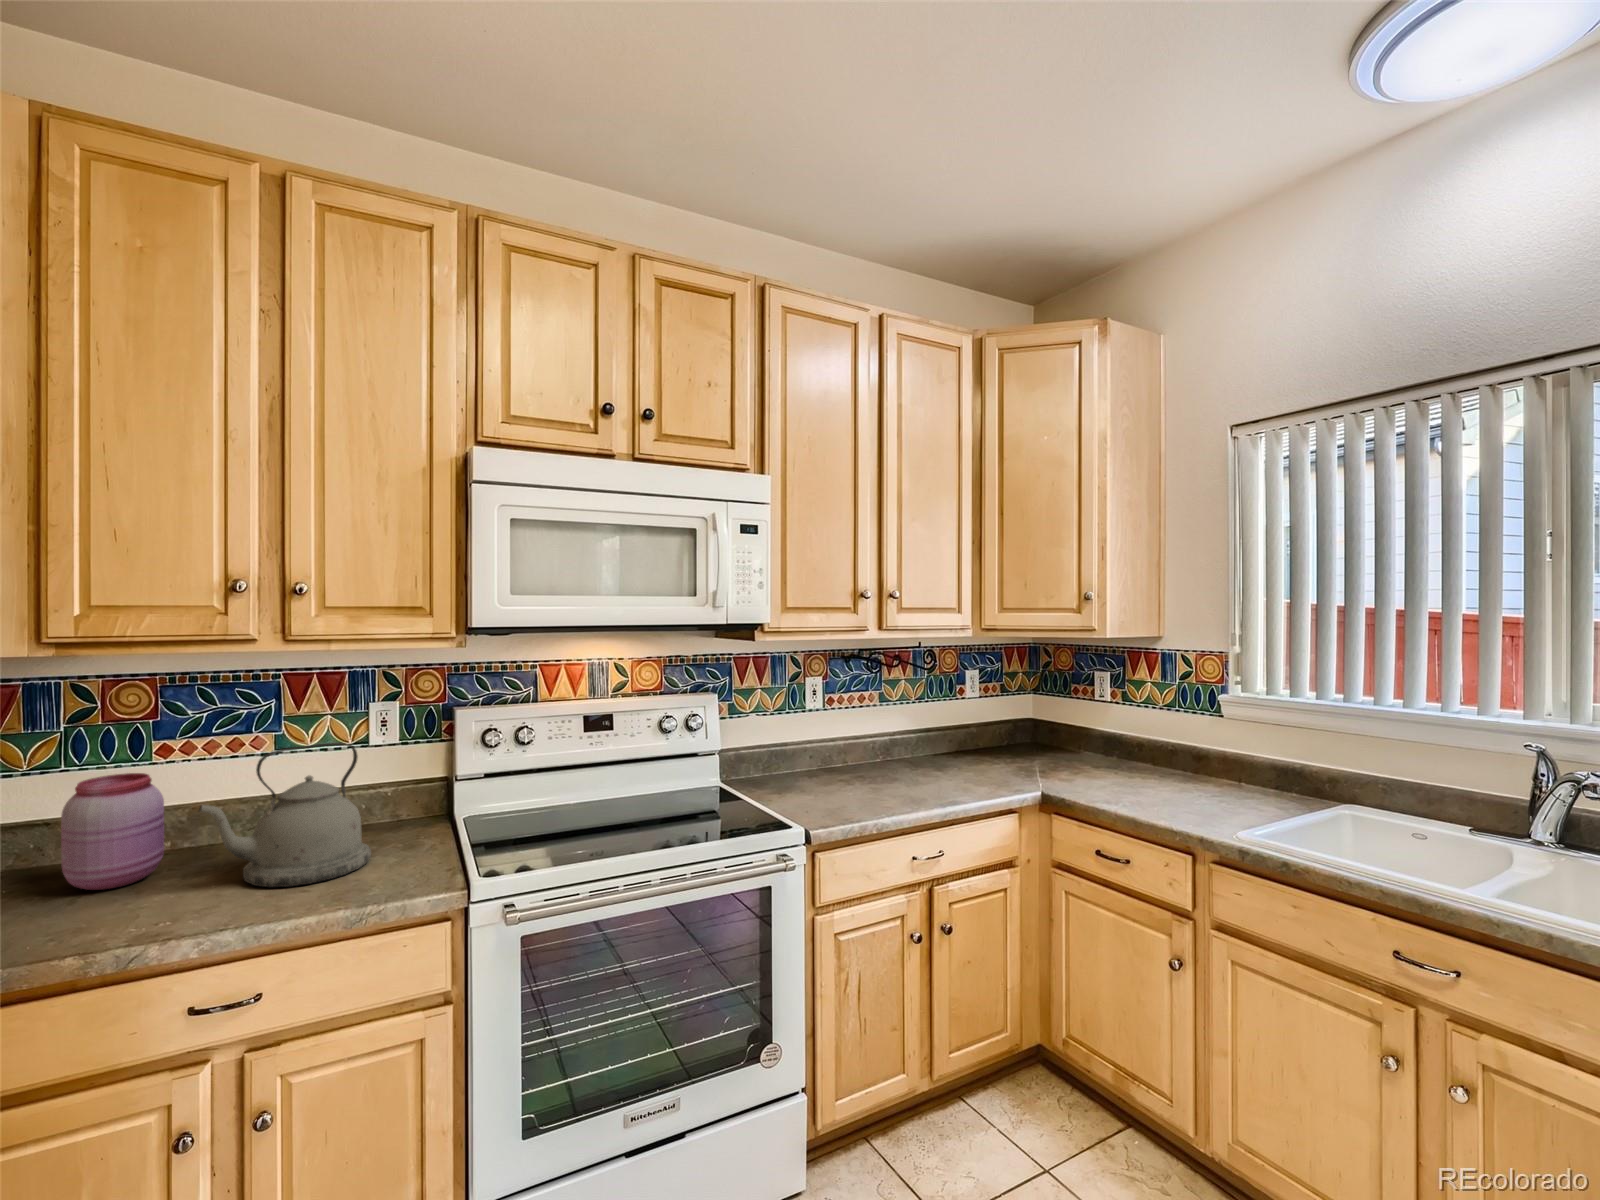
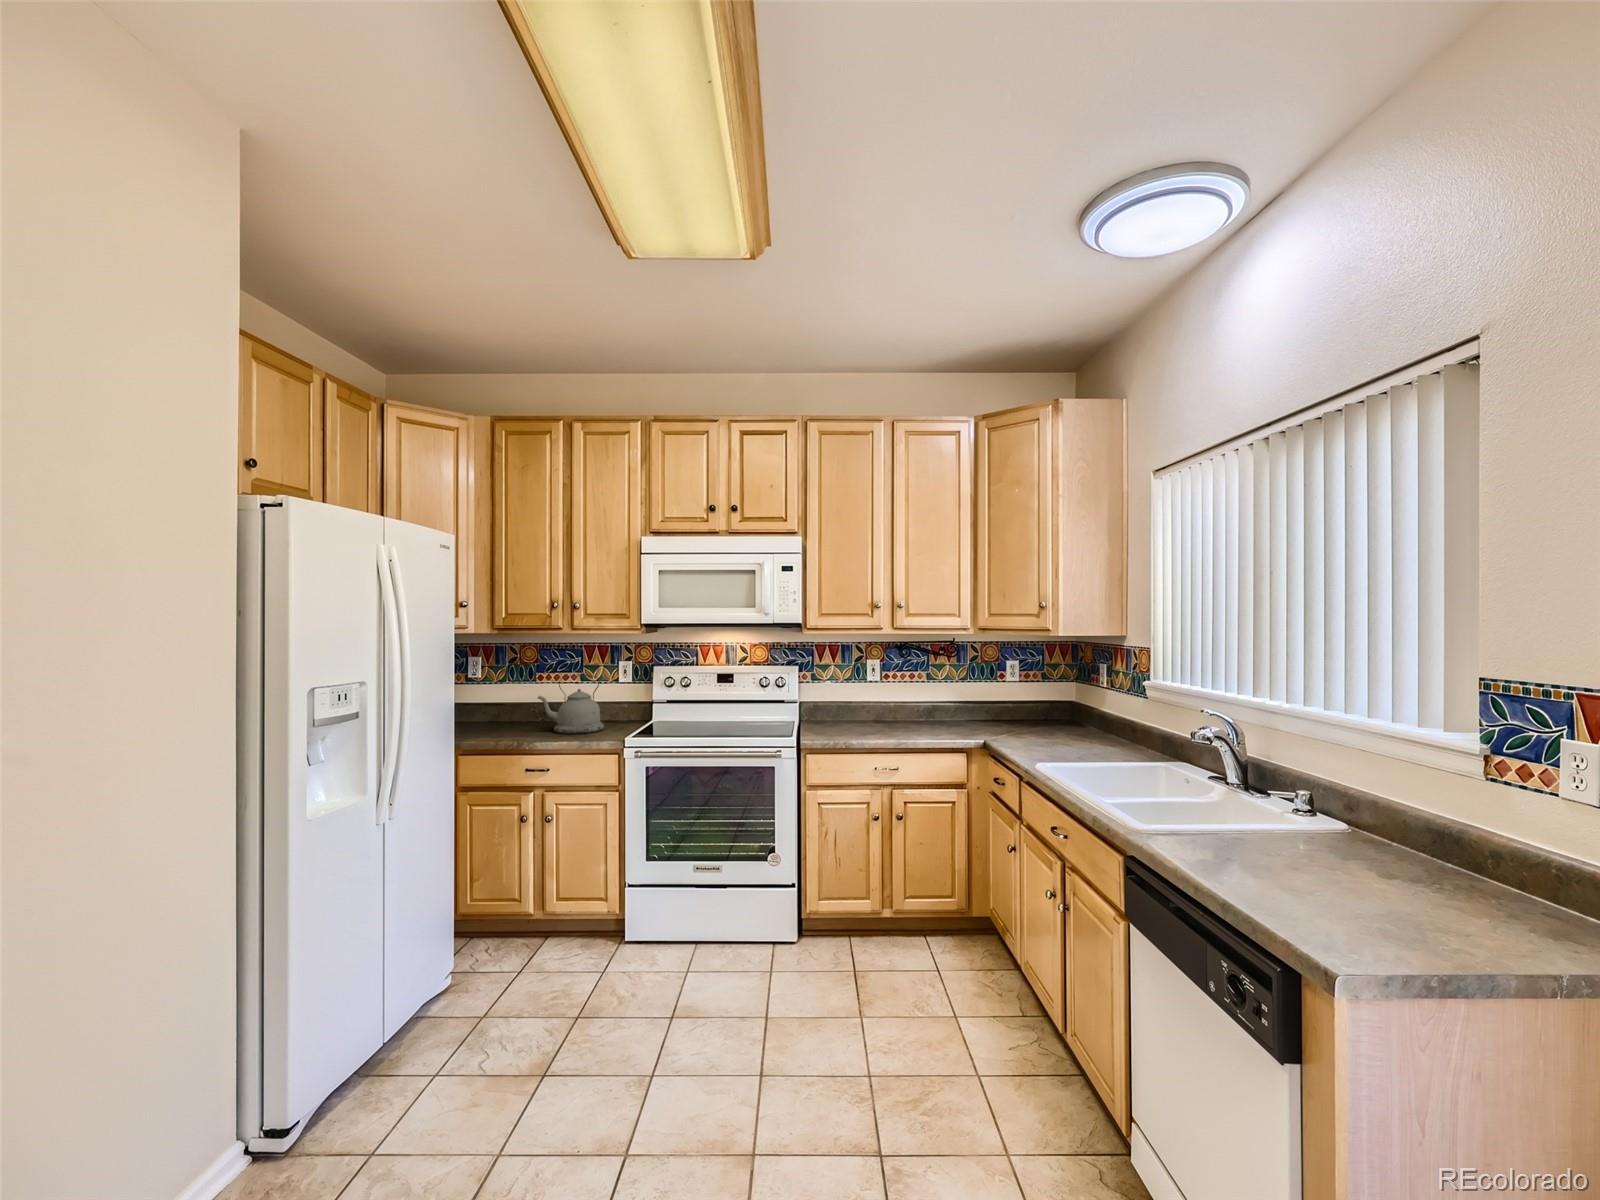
jar: present [61,773,164,890] -> none [501,684,534,729]

